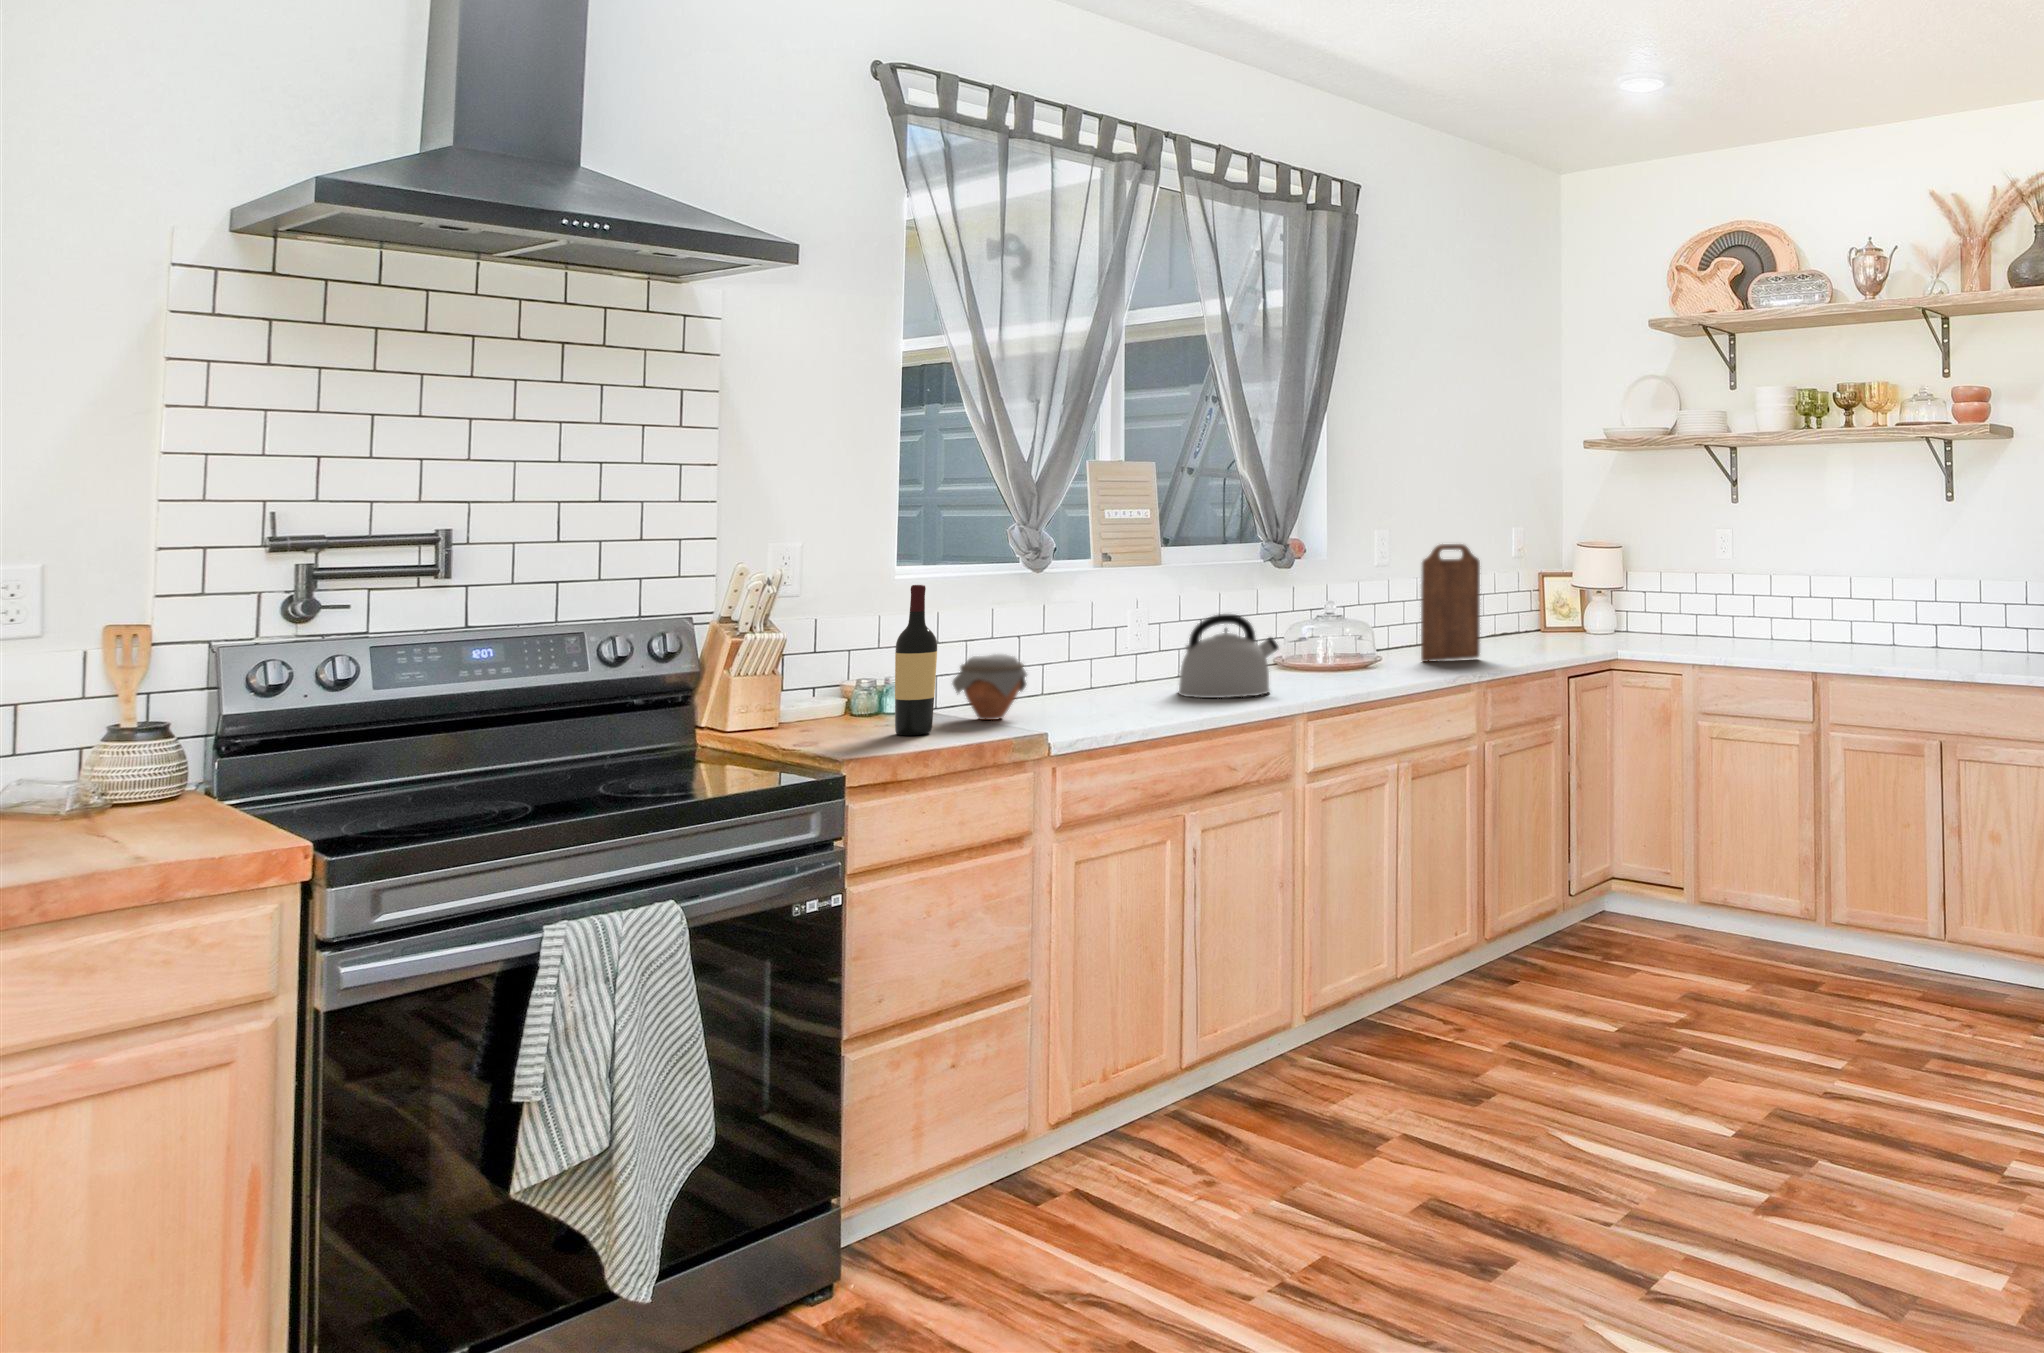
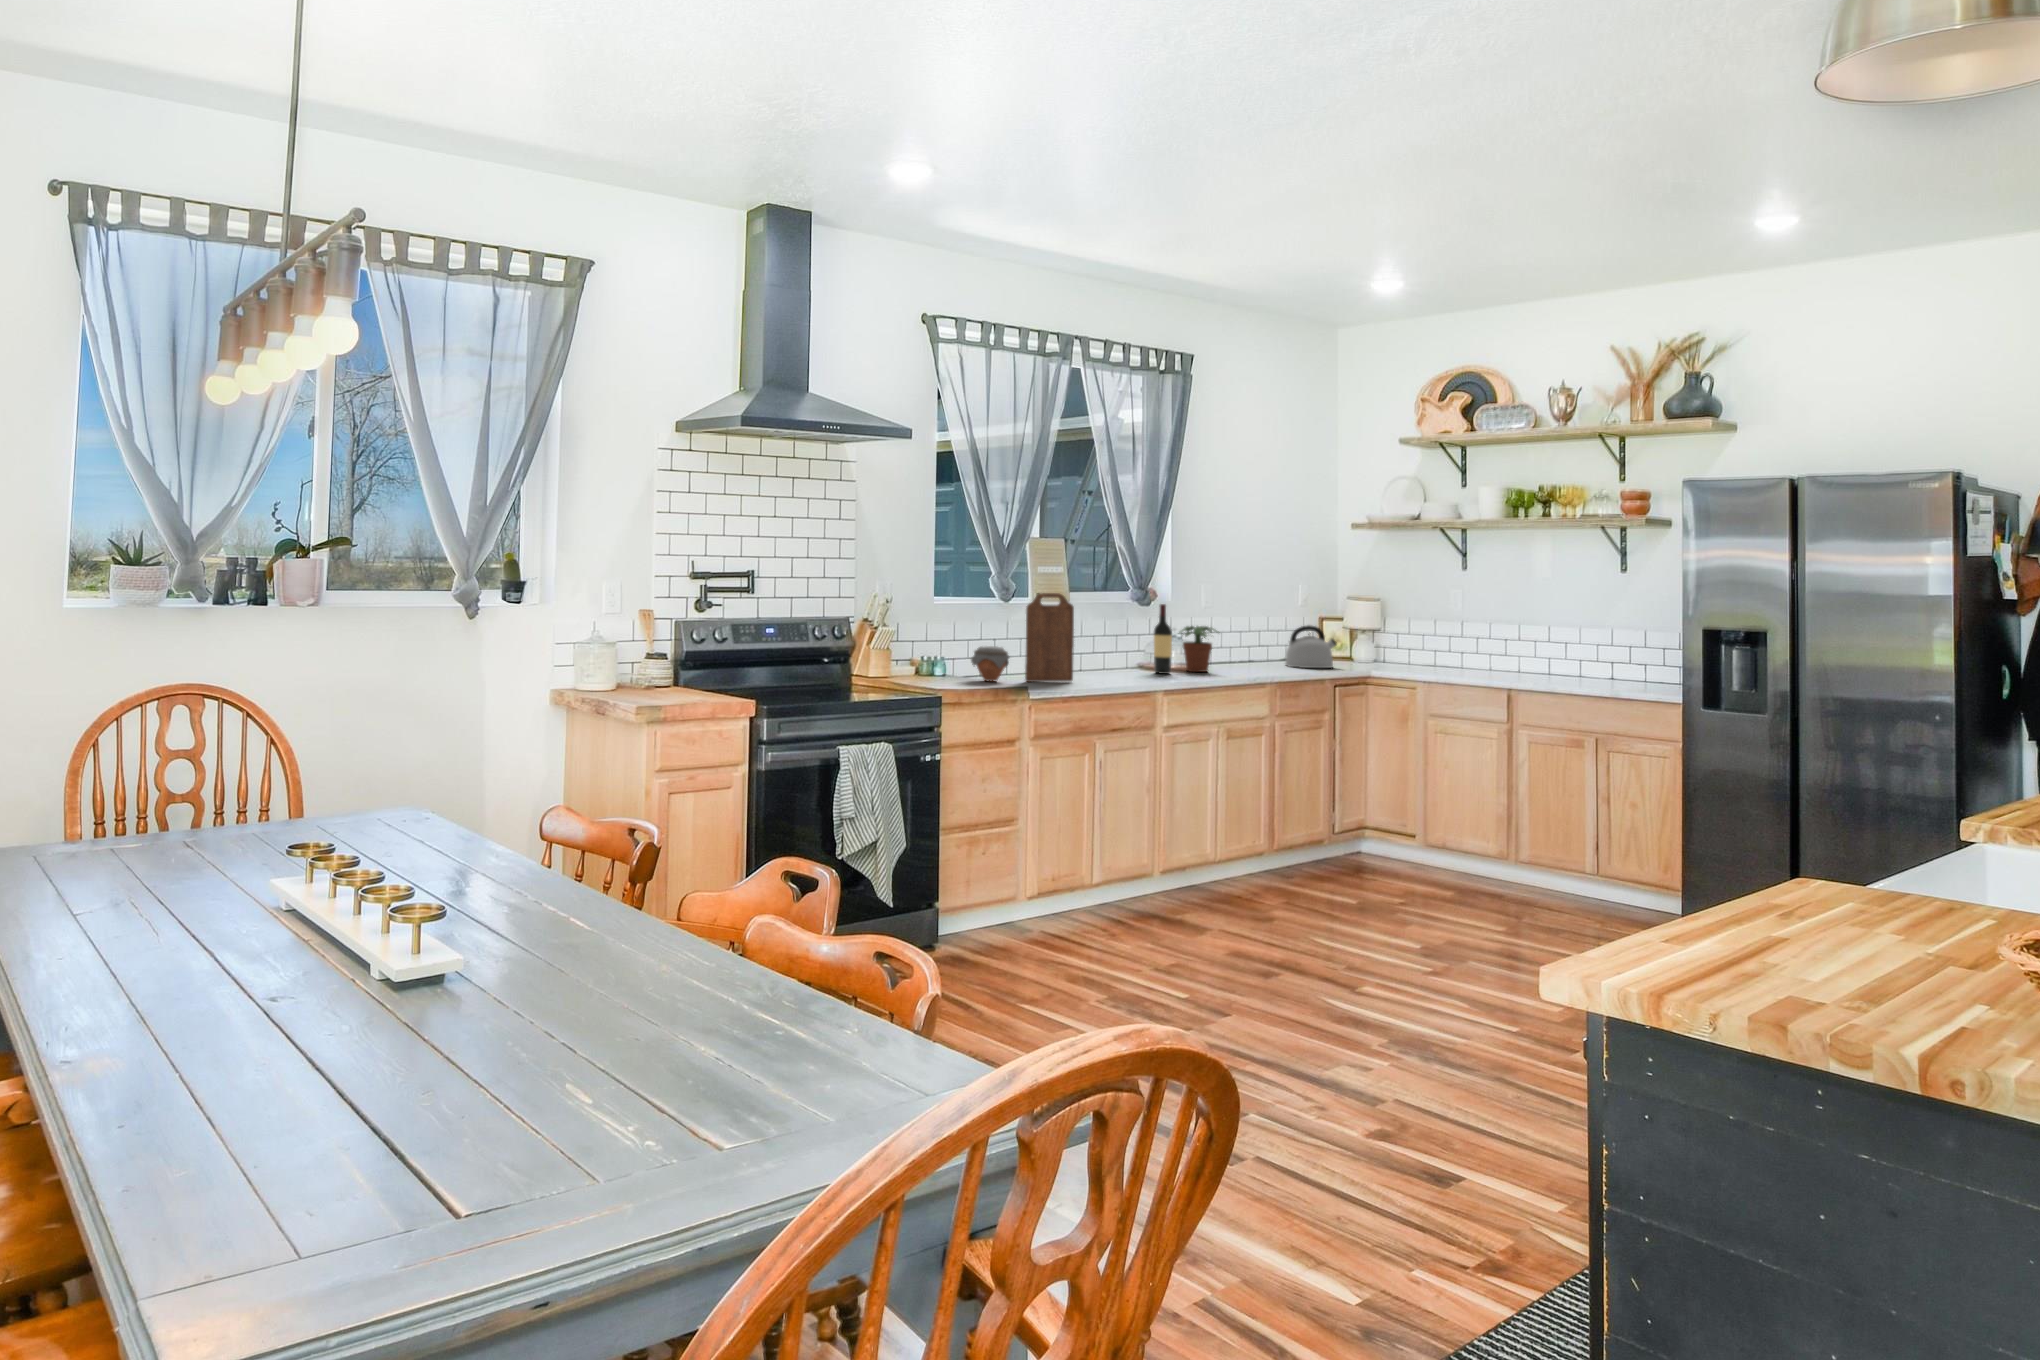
cutting board: present [1421,544,1480,662] -> present [1025,593,1074,682]
wine bottle: present [895,585,937,735] -> present [1154,604,1172,674]
potted plant: none [1333,599,1397,672] -> present [1181,626,1216,672]
kettle: present [1178,614,1278,698] -> present [1285,625,1337,668]

